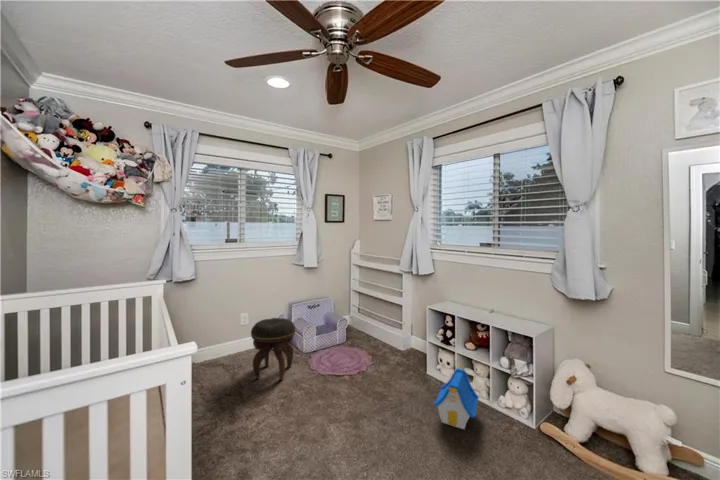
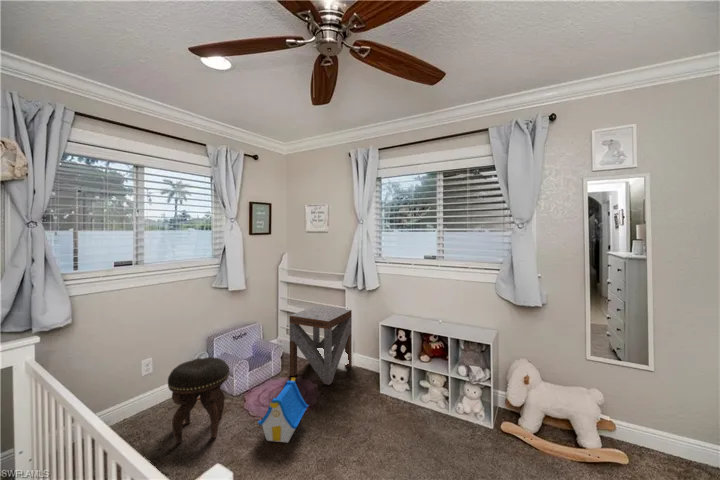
side table: none [352,288,409,358] -> present [290,306,352,385]
toy house: present [433,366,479,429] -> present [258,378,308,443]

